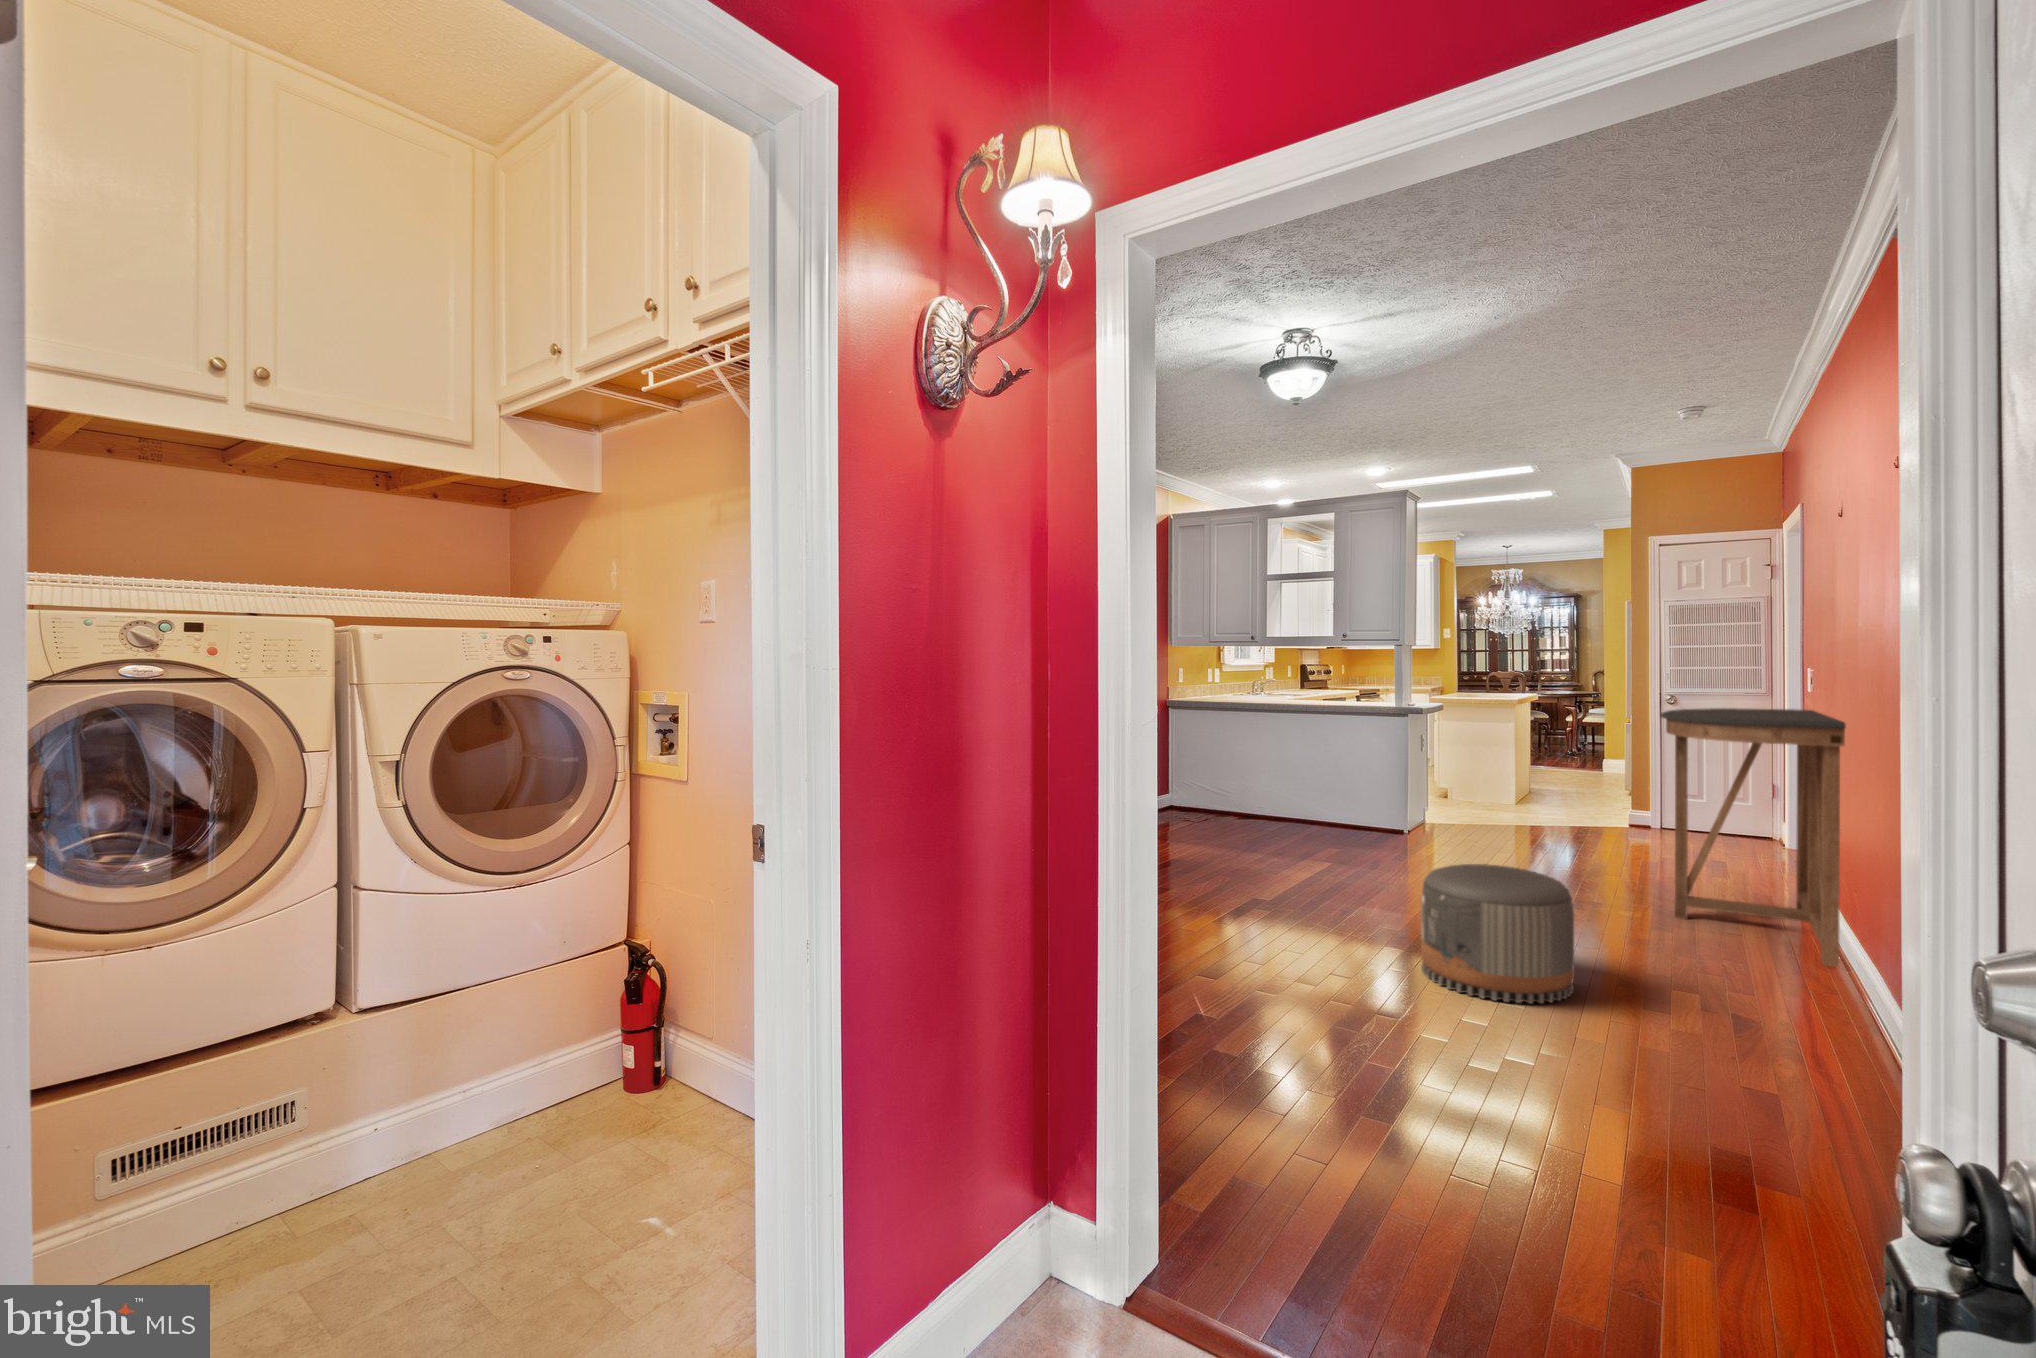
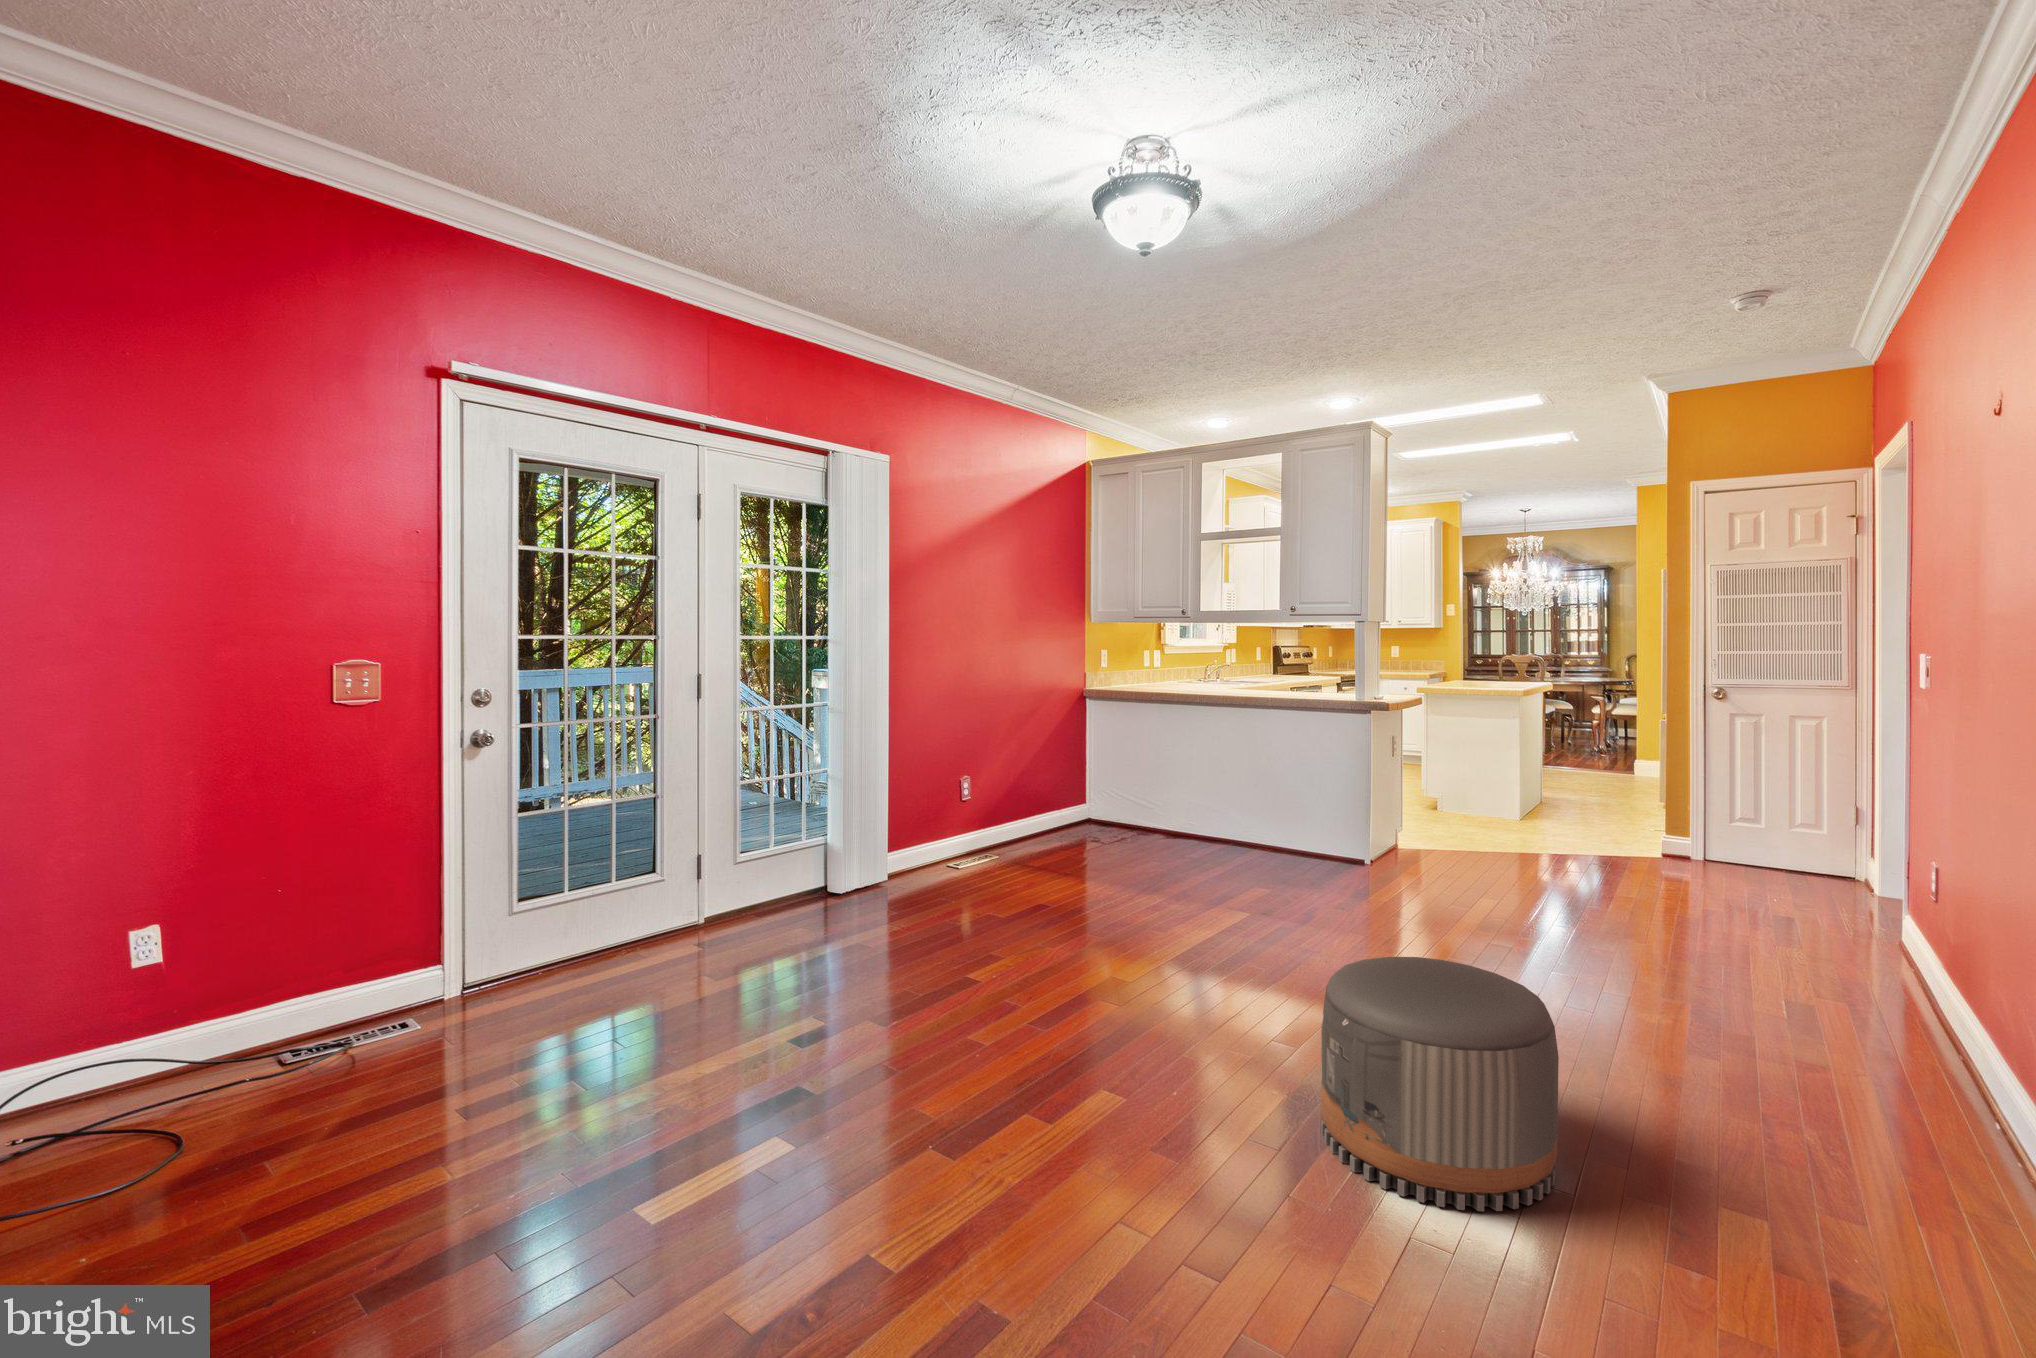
console table: present [1661,708,1846,967] -> none [1704,710,2011,1128]

